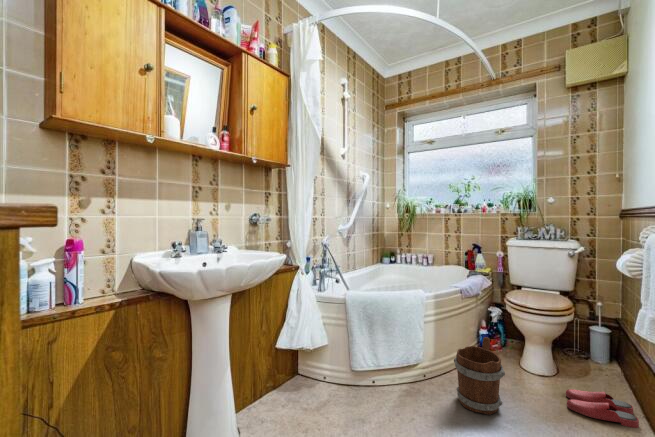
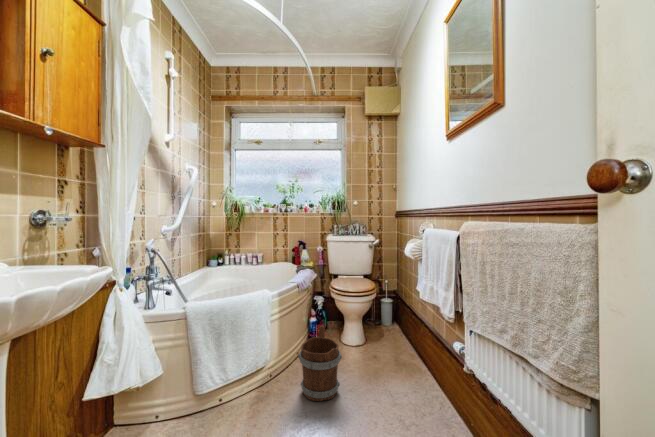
slippers: present [566,389,639,428] -> none [376,348,421,371]

